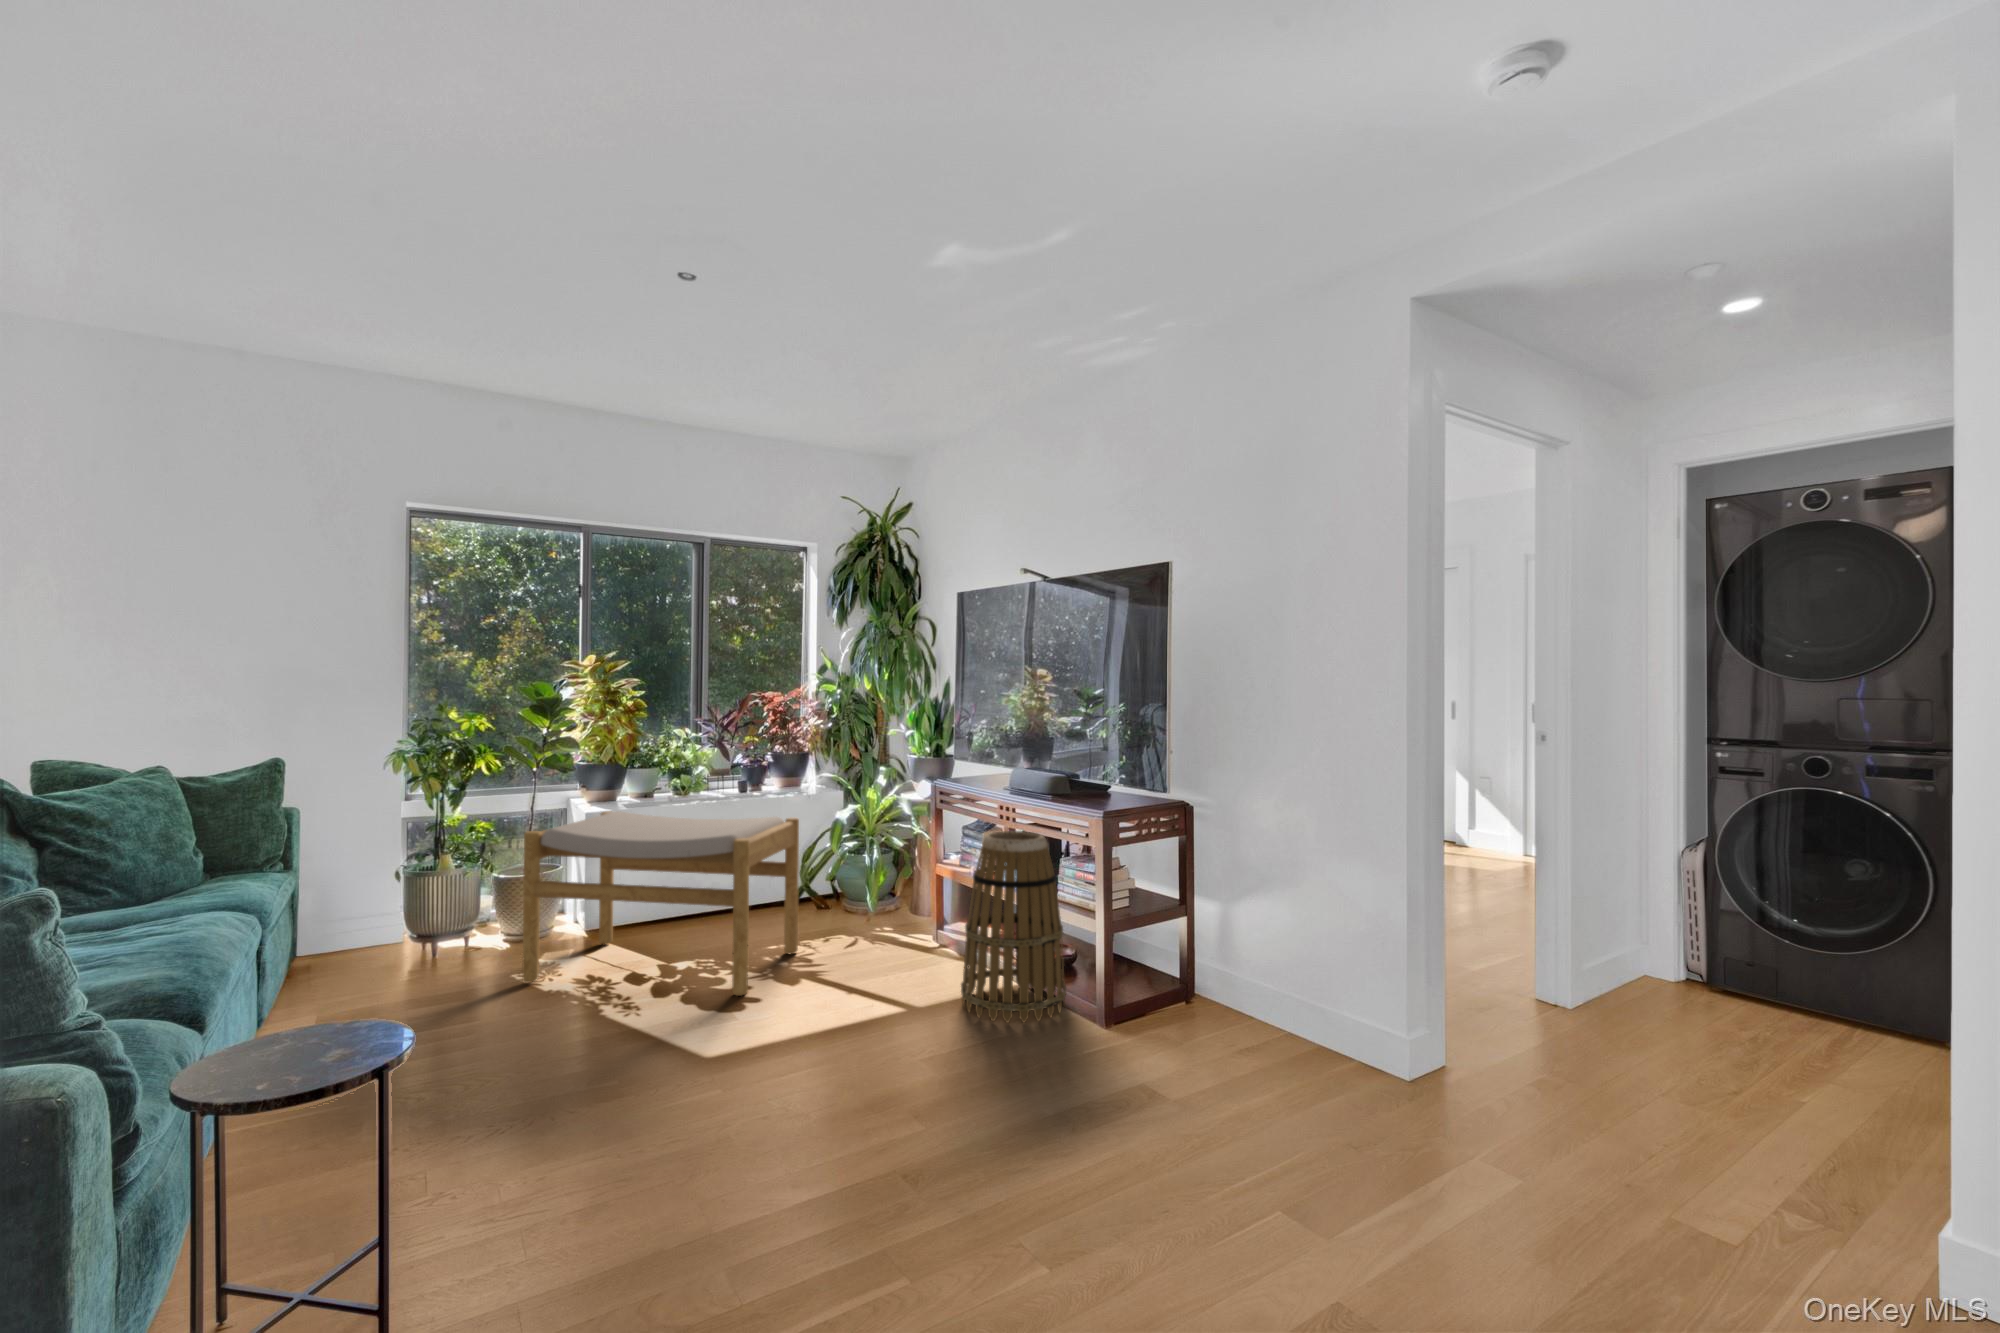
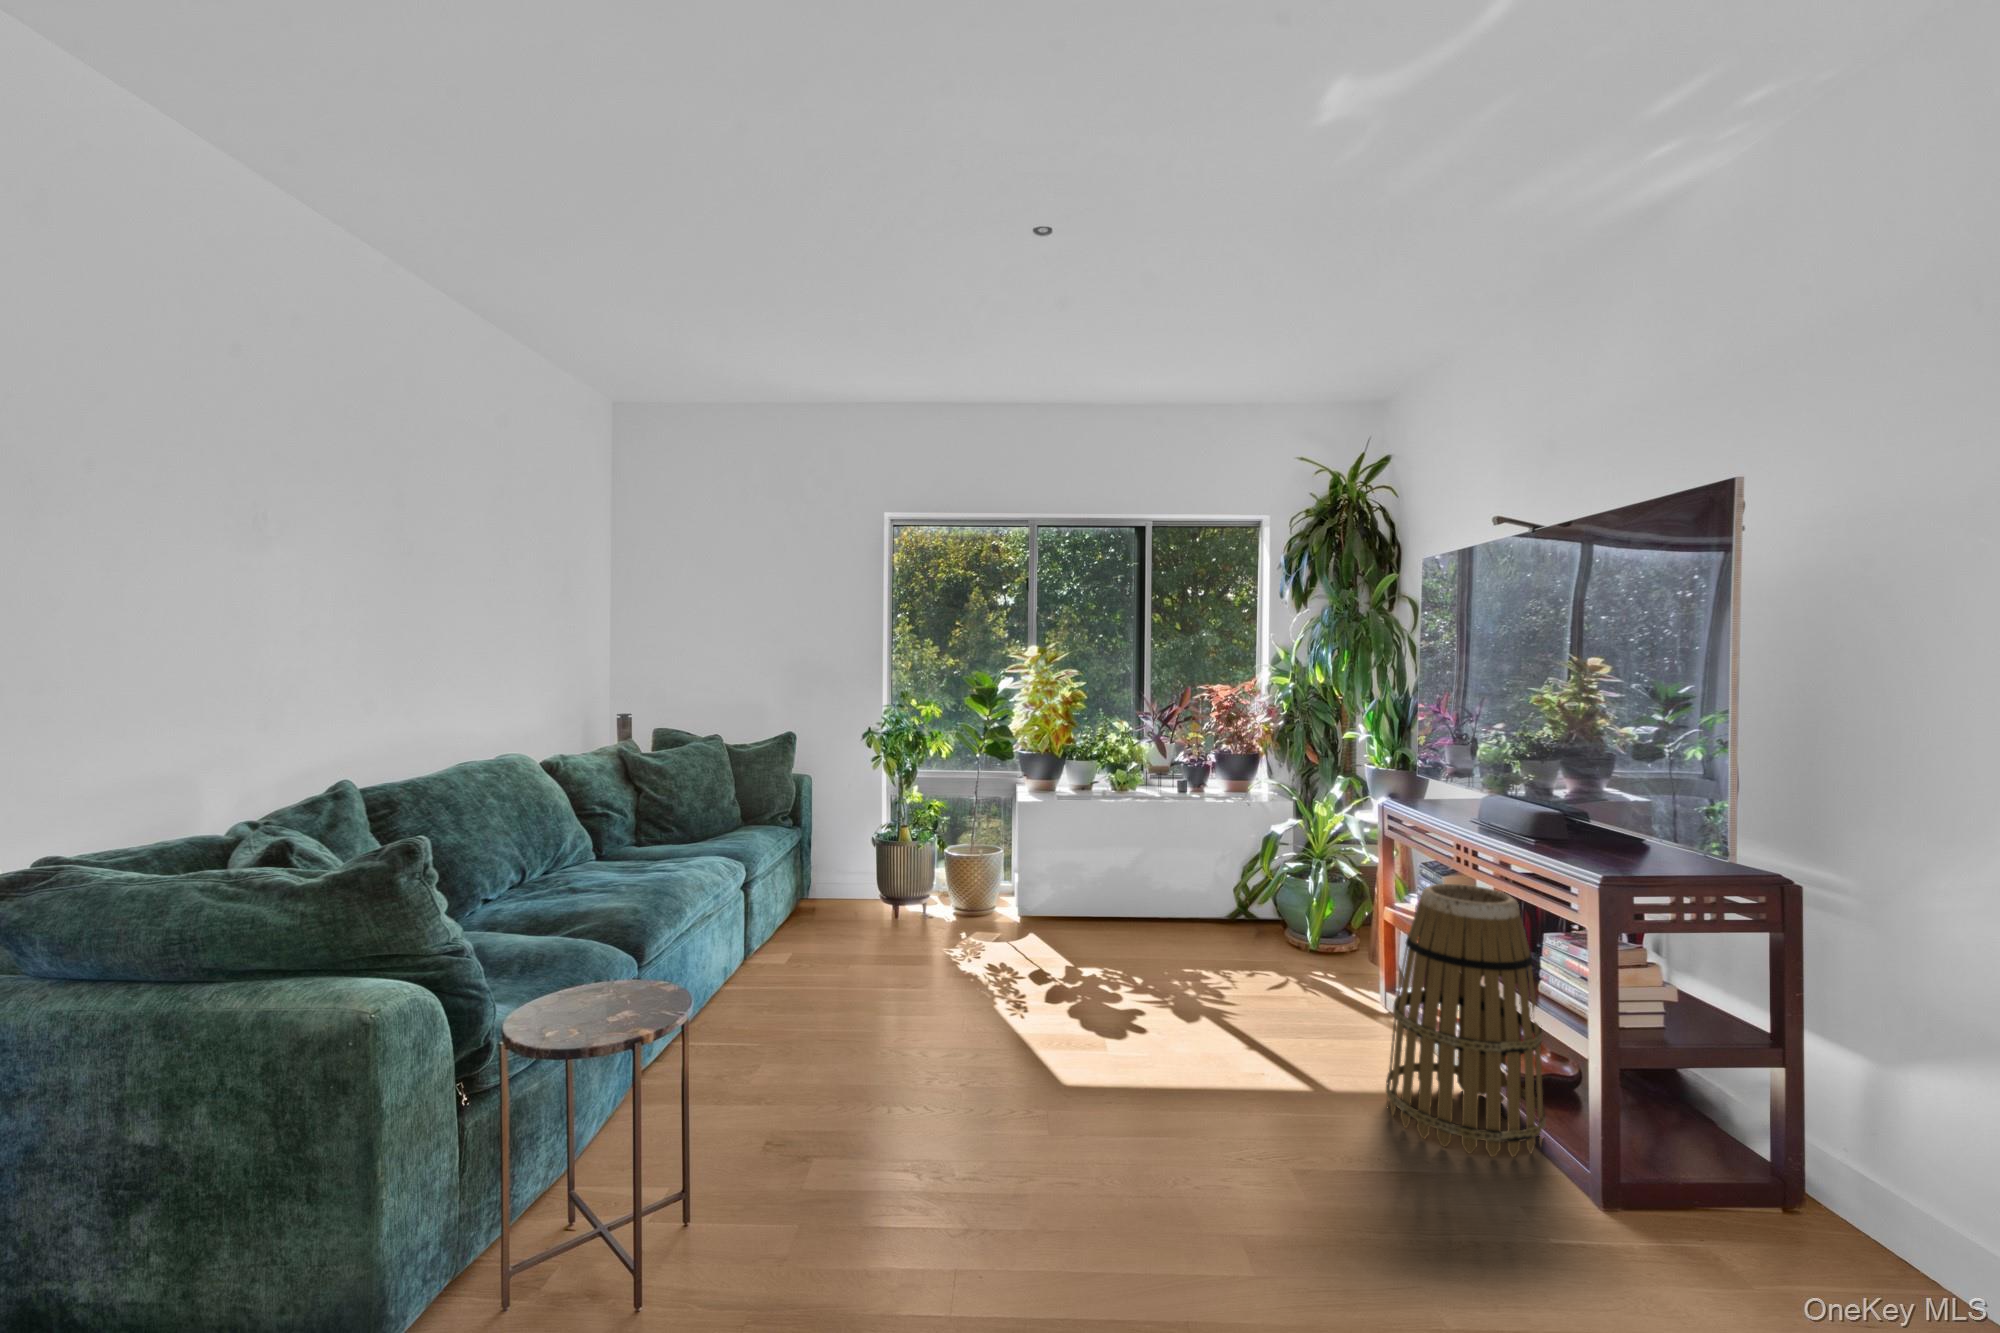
footstool: present [522,811,799,996] -> none [943,801,1216,1022]

